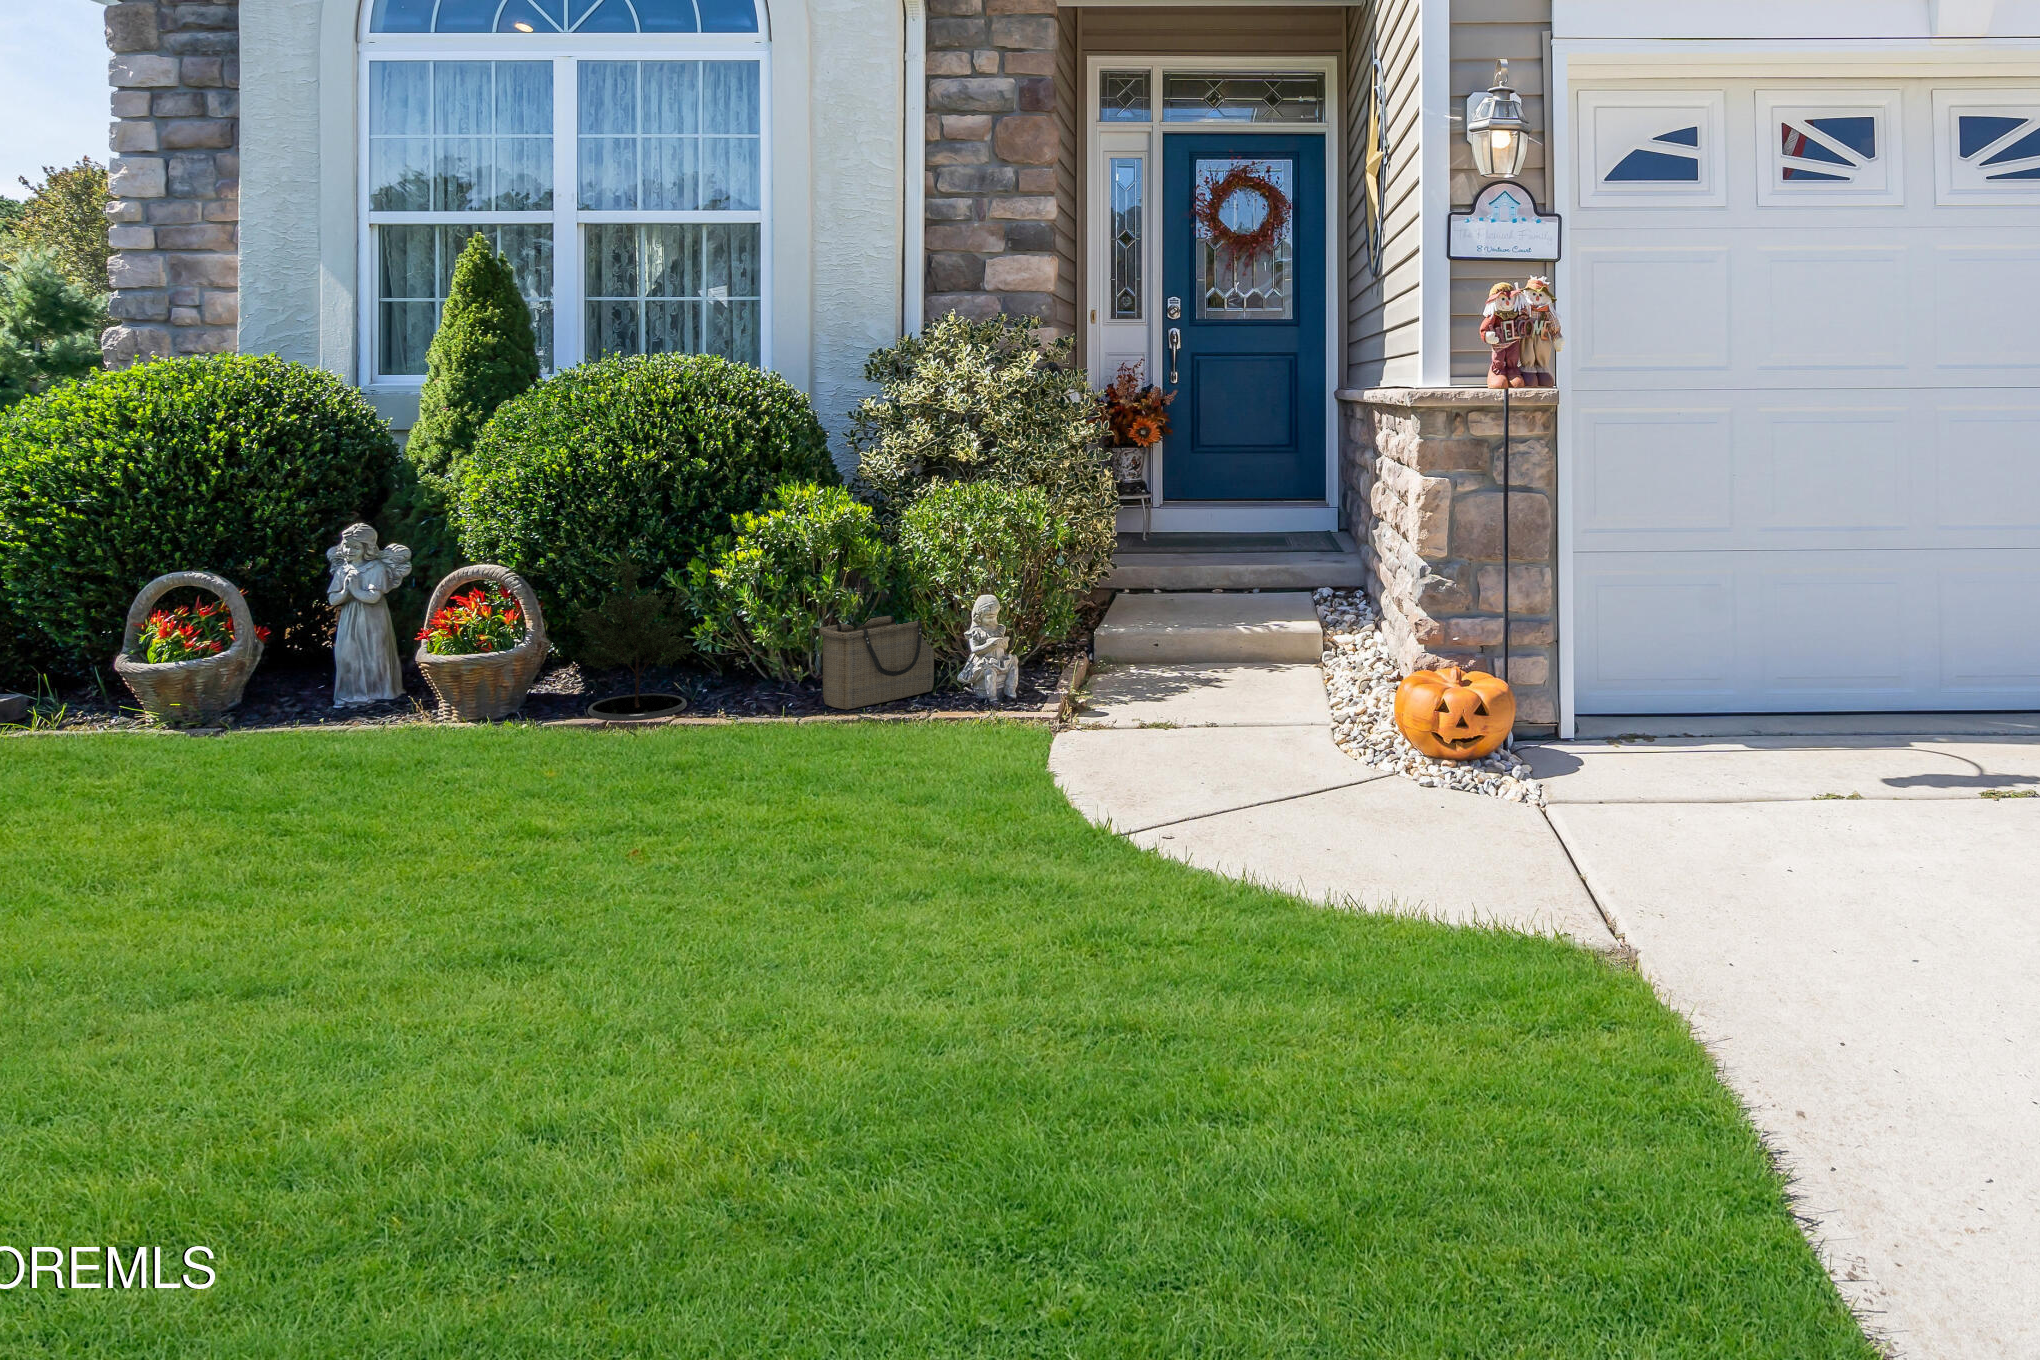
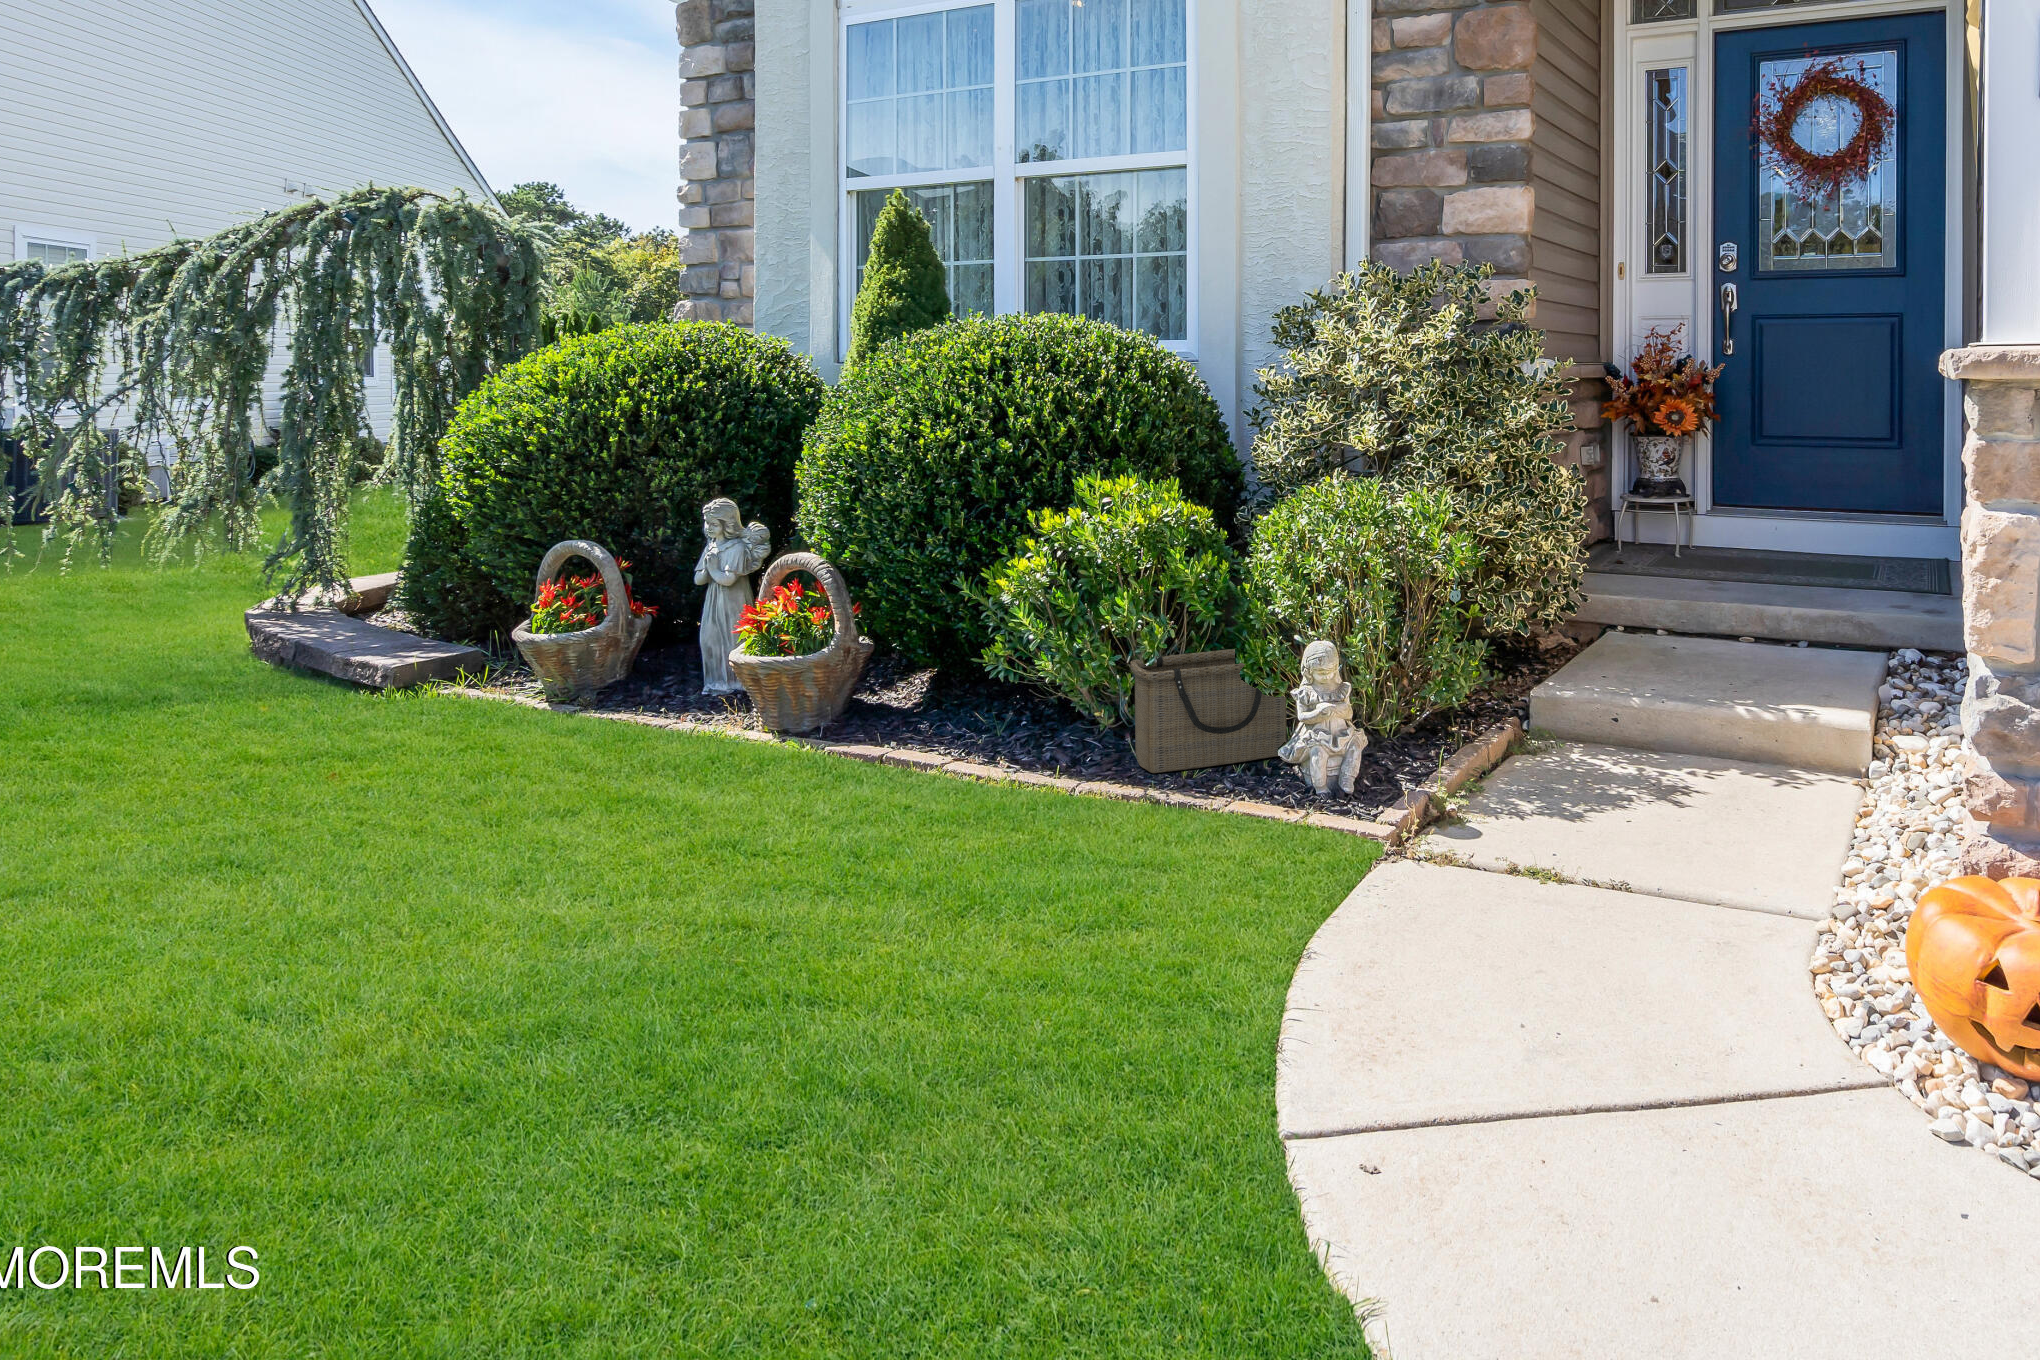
potted tree: present [566,544,692,720] -> none [853,535,998,755]

